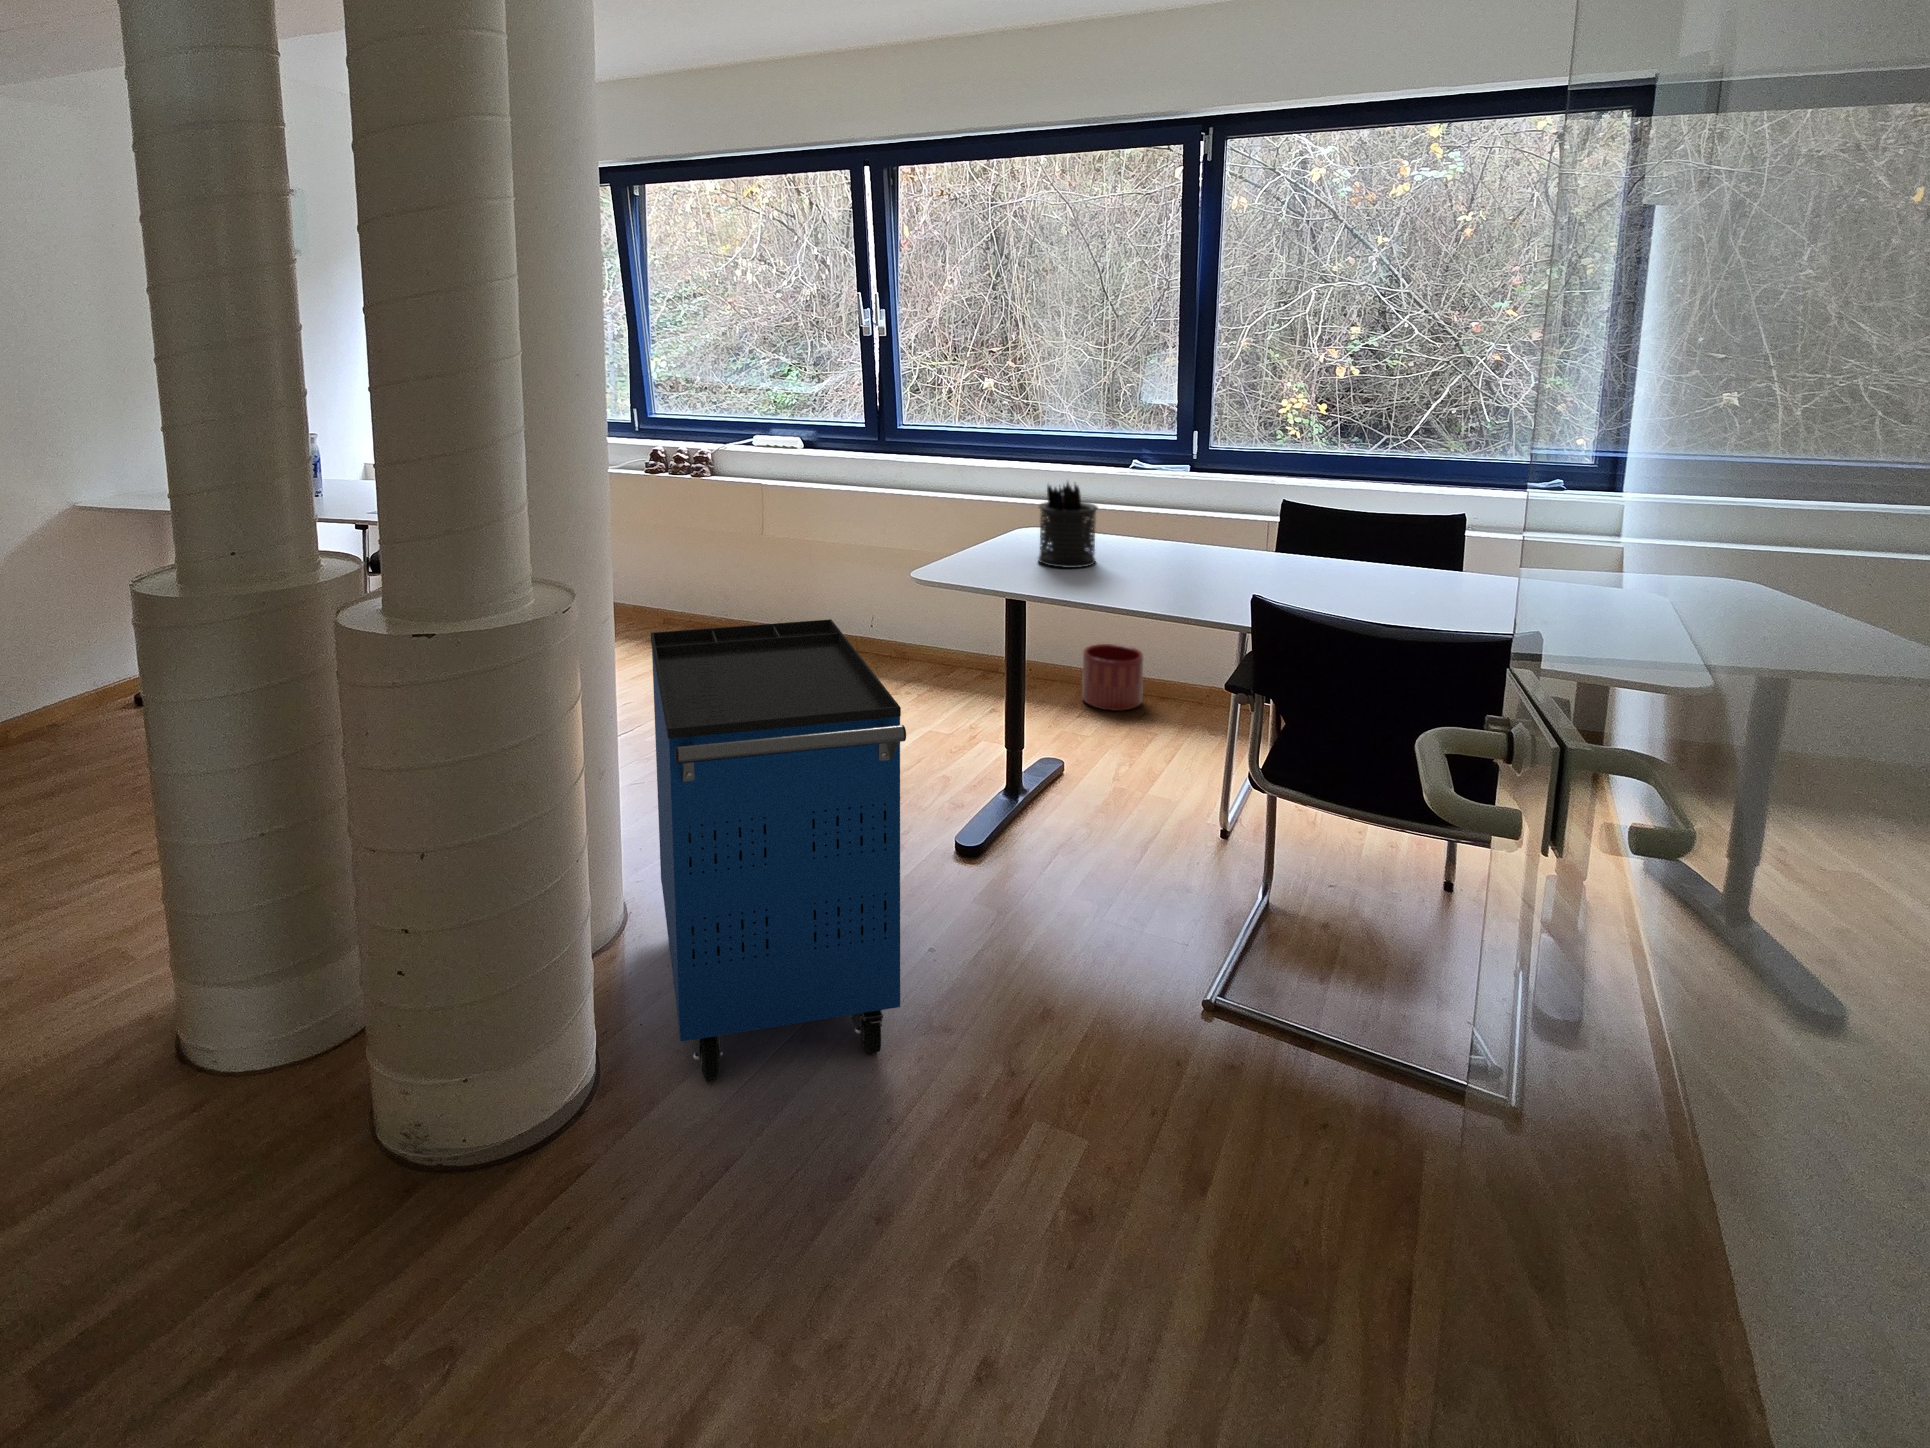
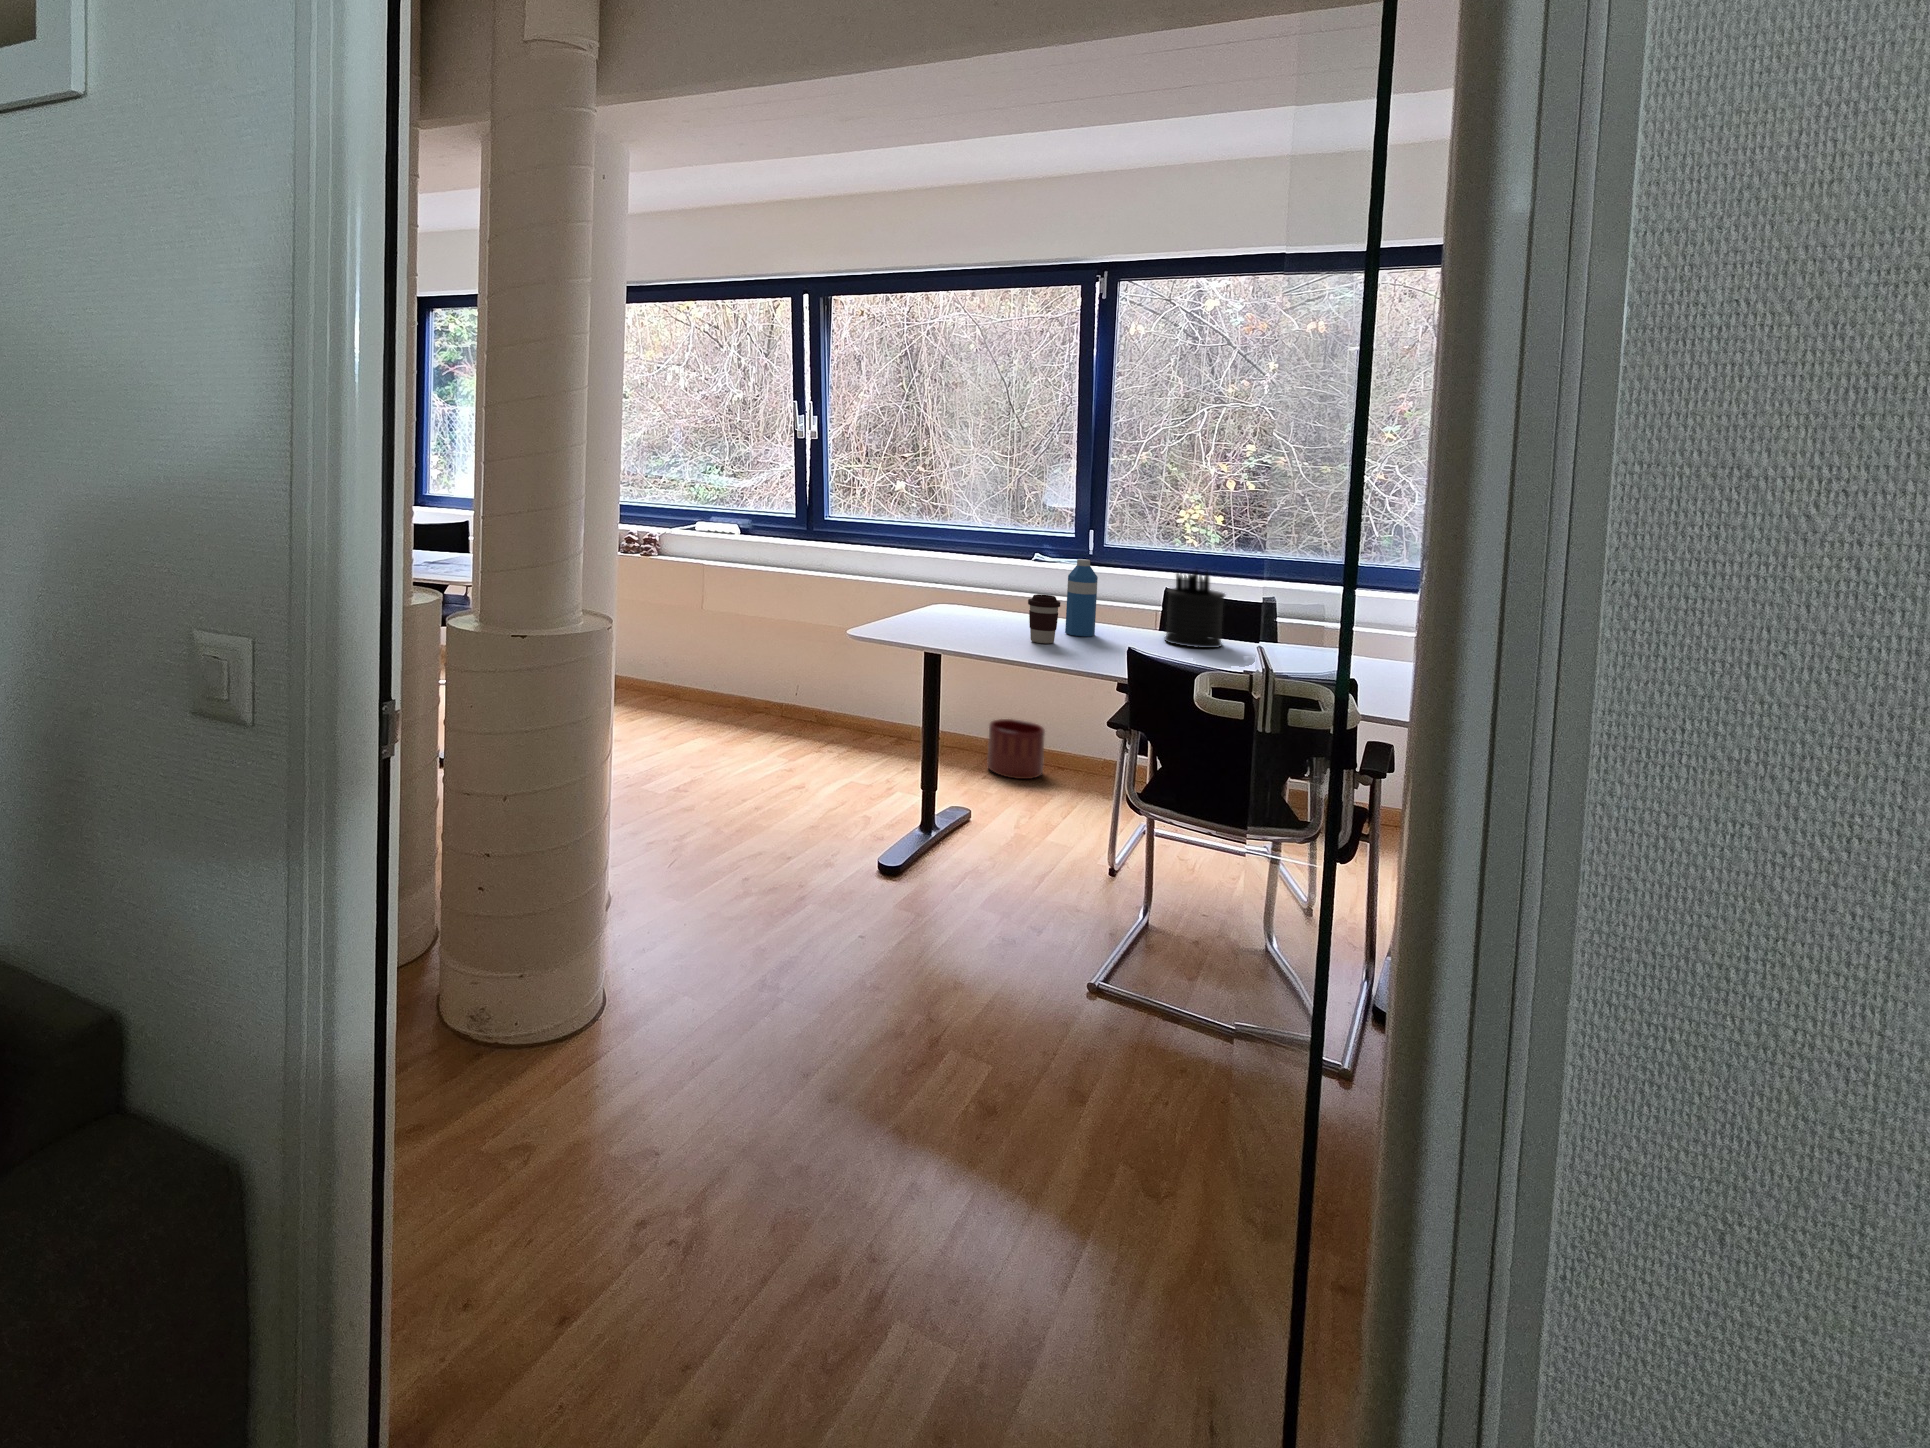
water bottle: none [1168,478,1204,569] -> present [1065,559,1098,636]
pen holder: present [1038,482,1098,568] -> present [1165,570,1225,648]
coffee cup: none [1125,525,1162,583] -> present [1028,594,1061,644]
storage cabinet: present [651,619,906,1081] -> none [631,654,850,1004]

